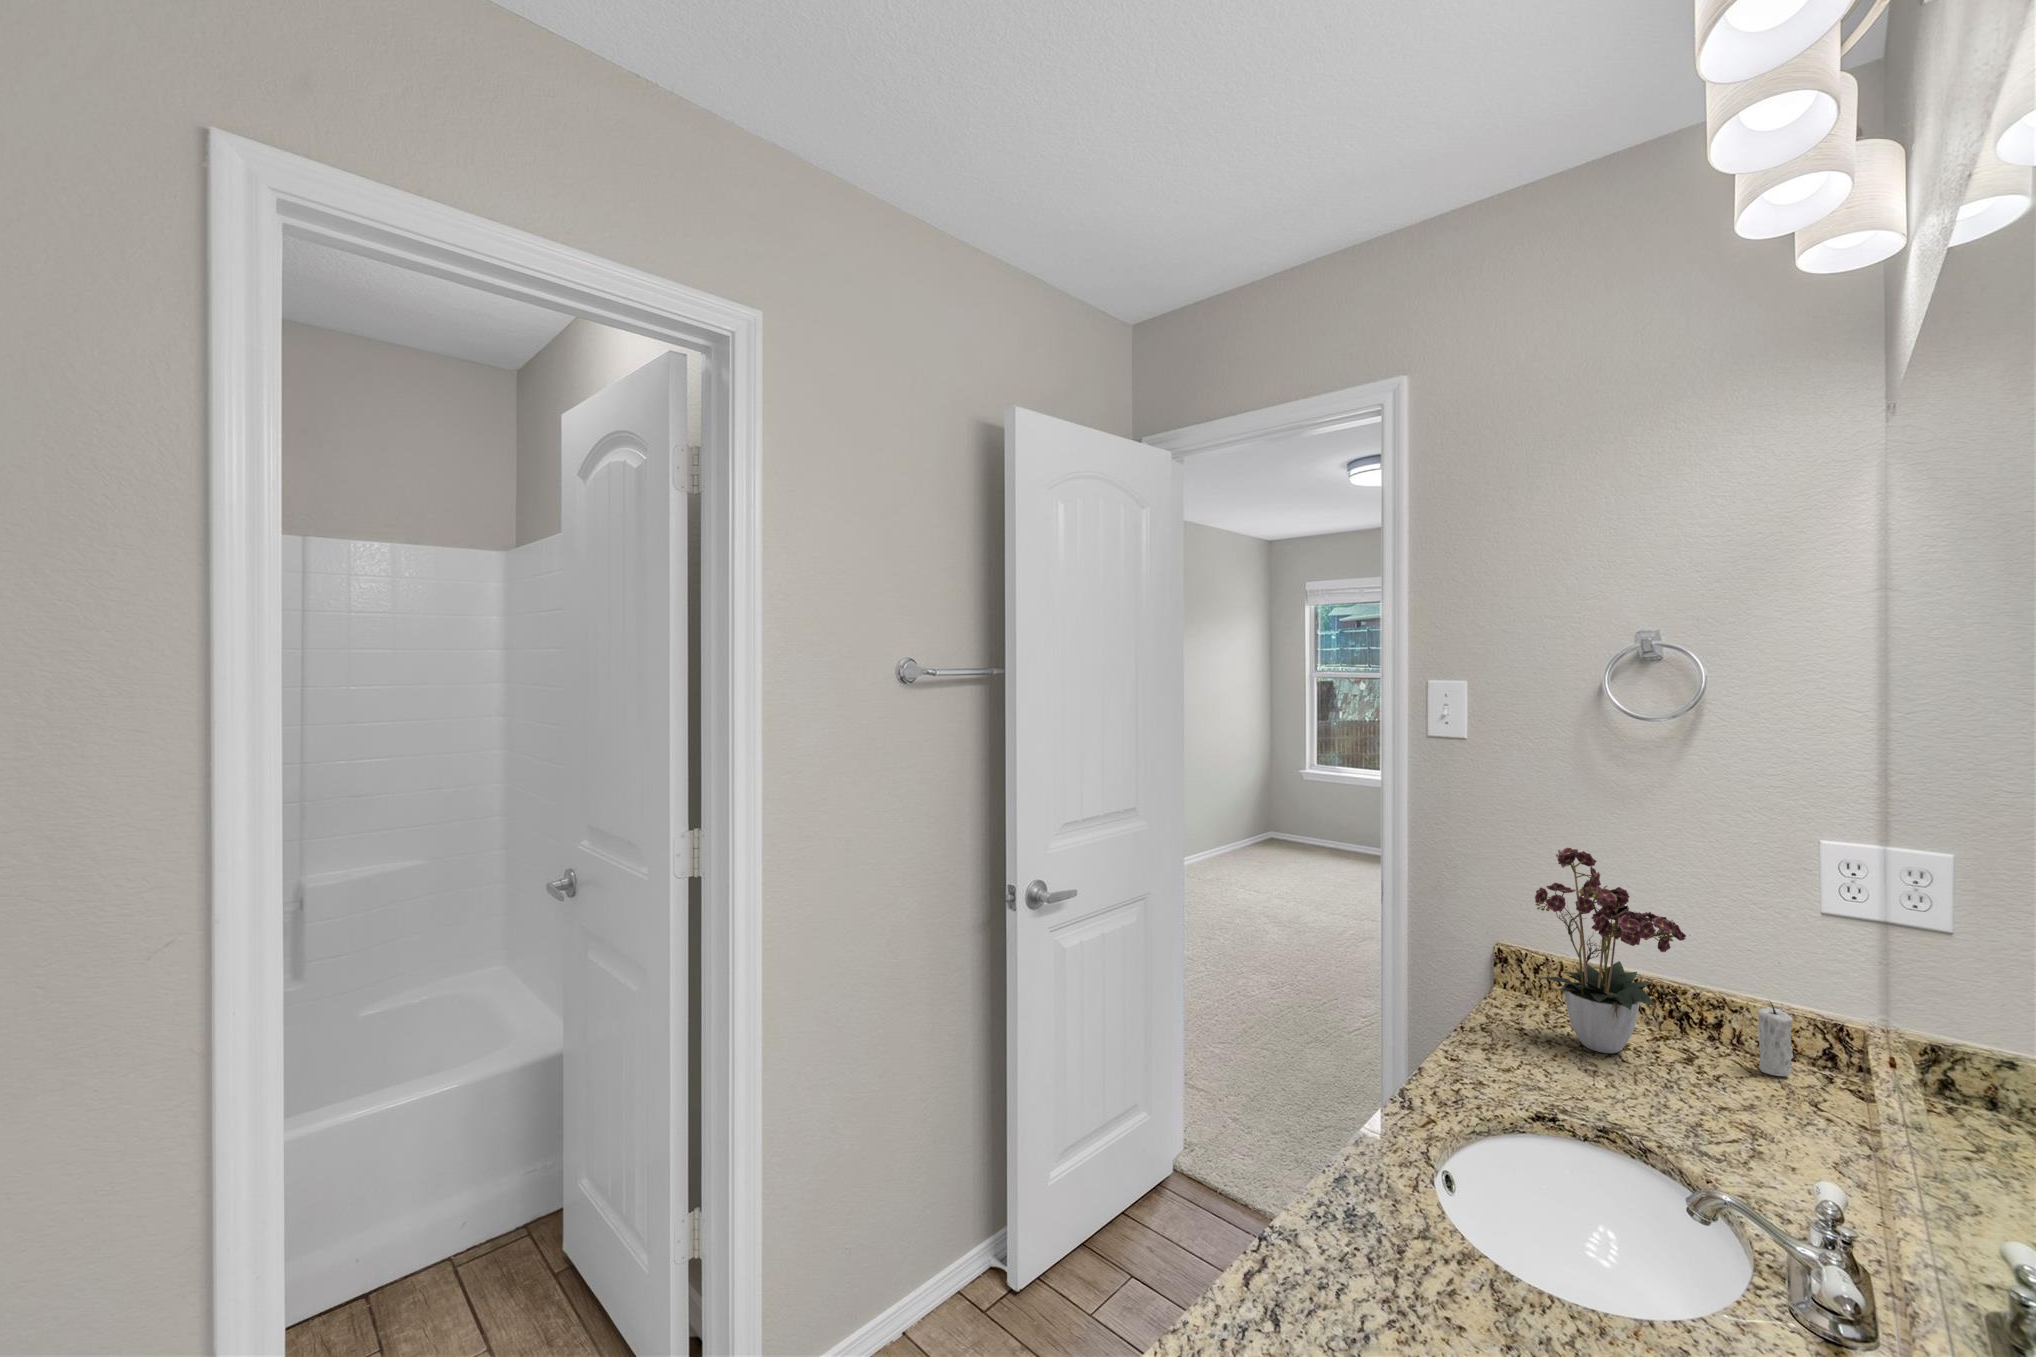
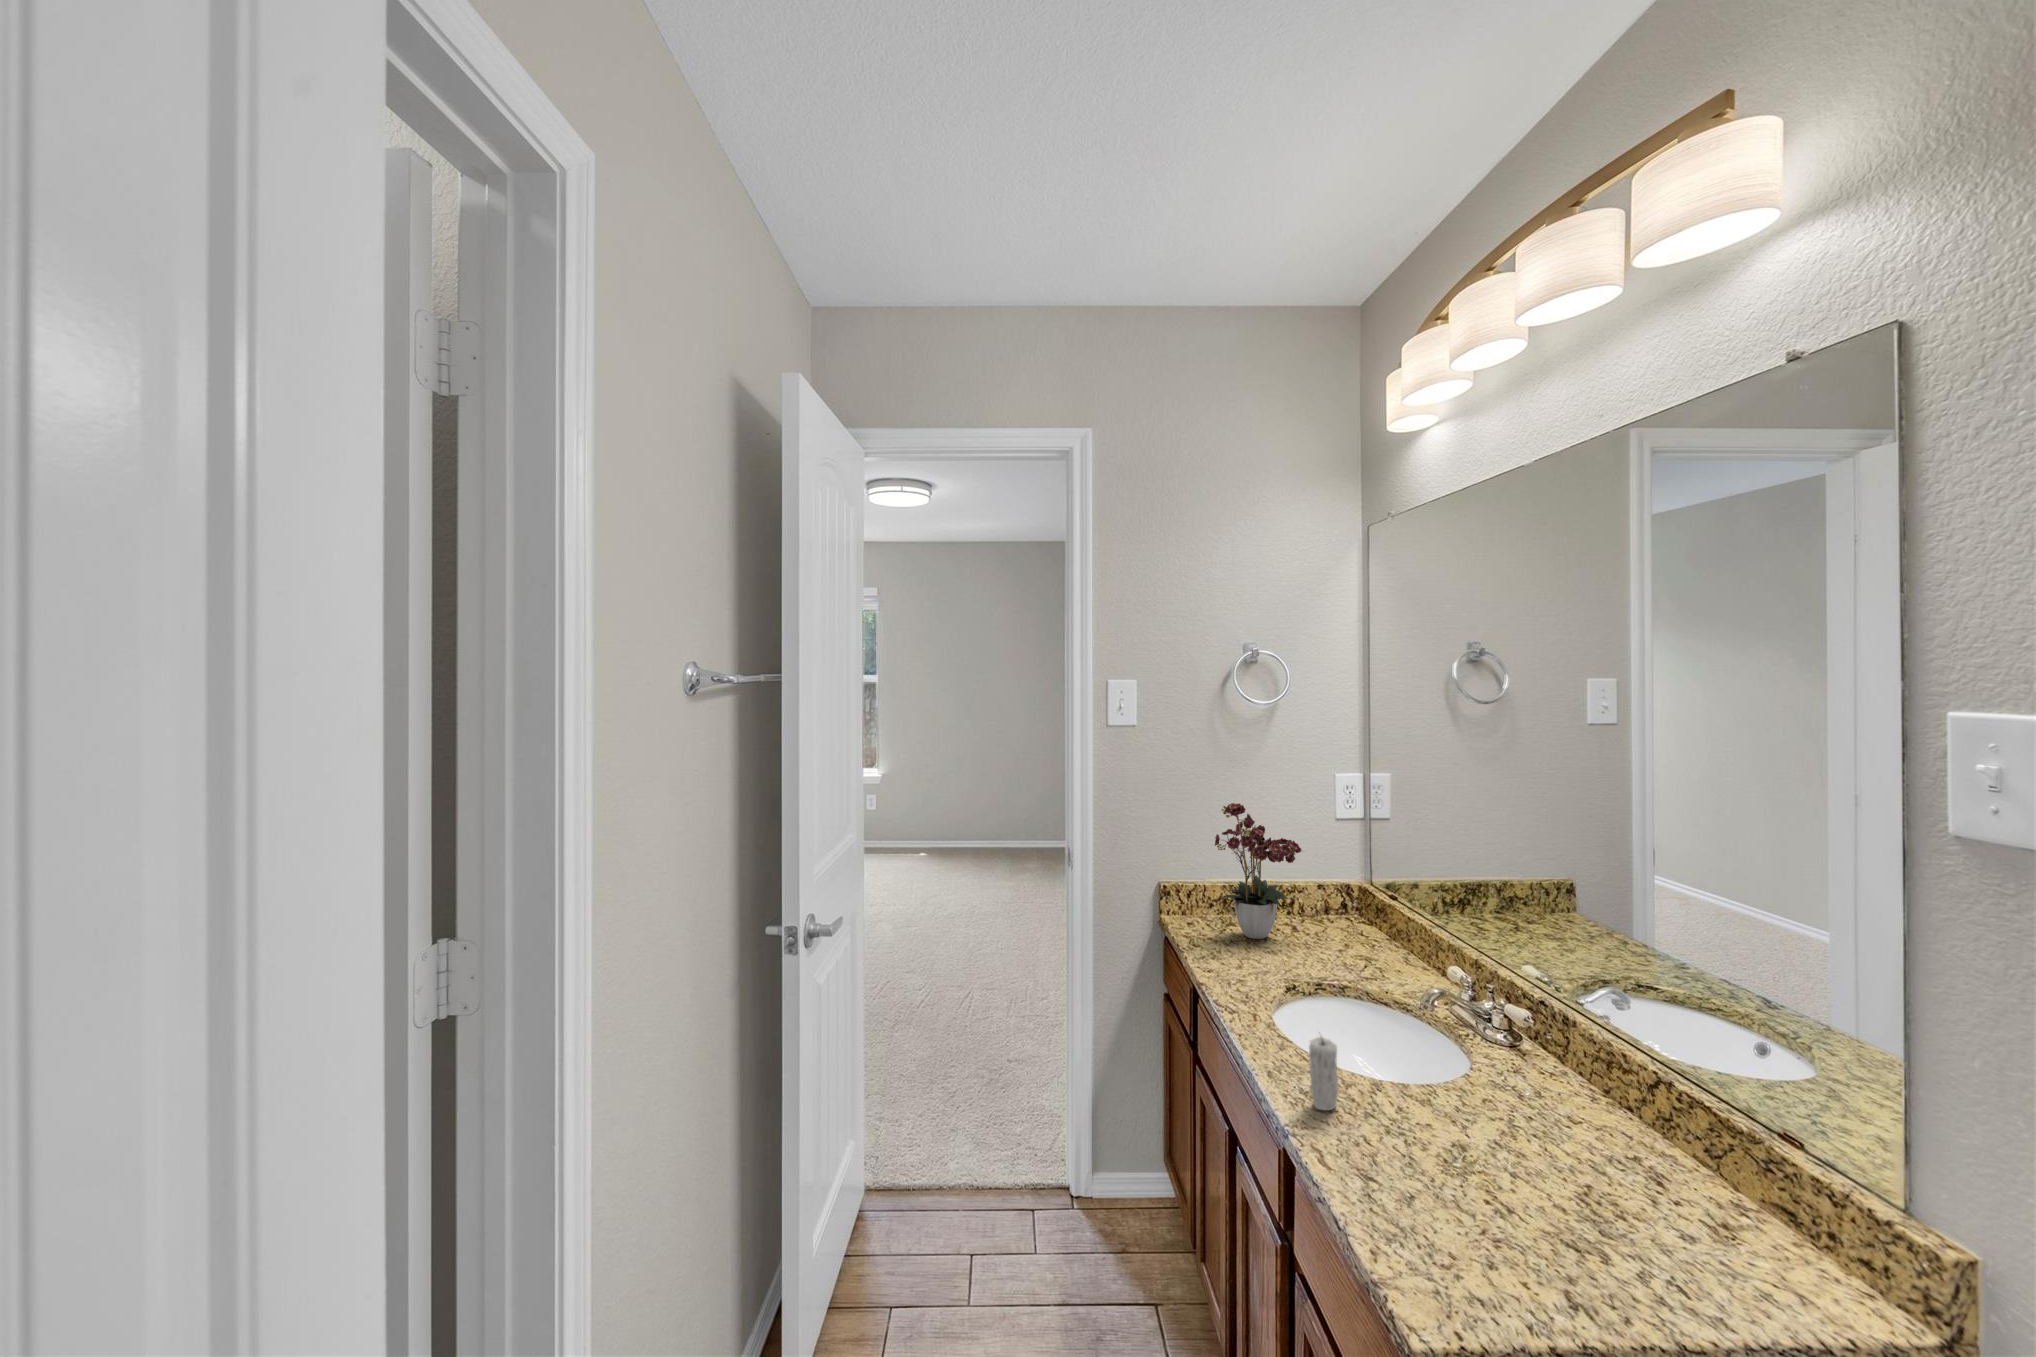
candle: present [1758,1002,1793,1076] -> present [1309,1037,1338,1110]

